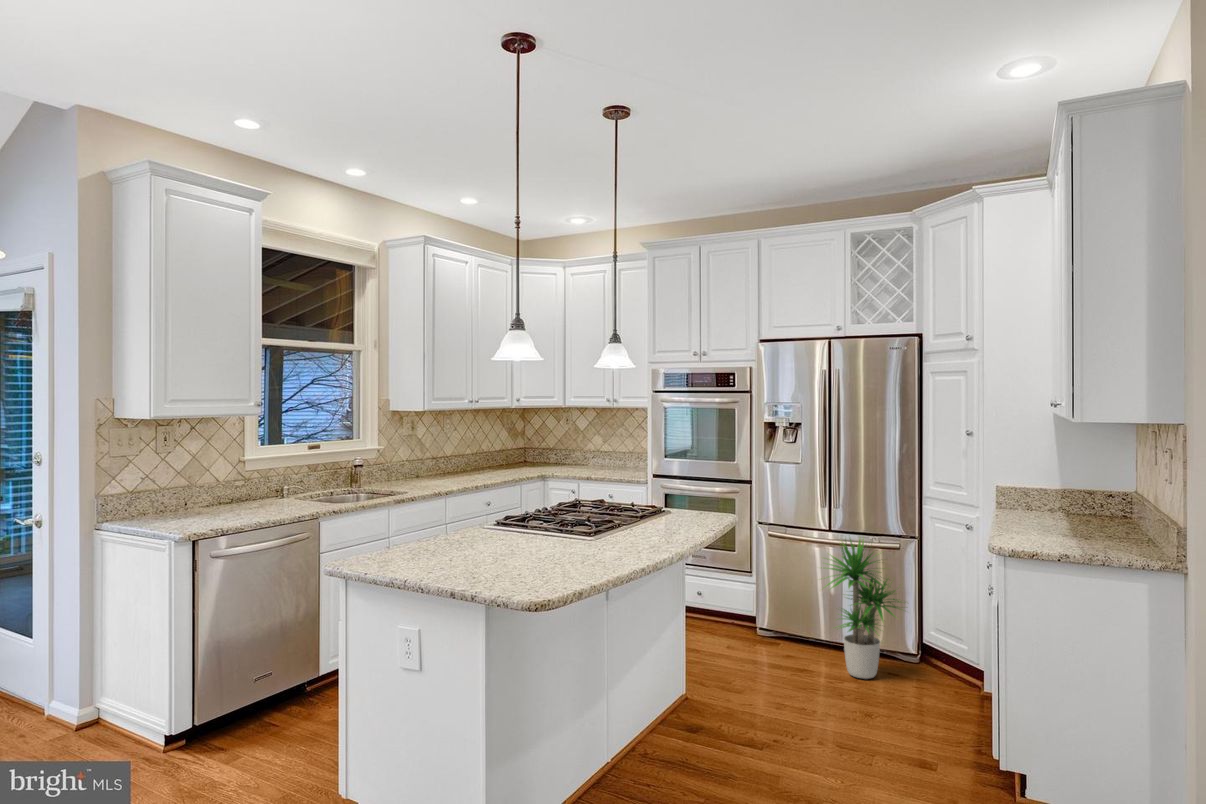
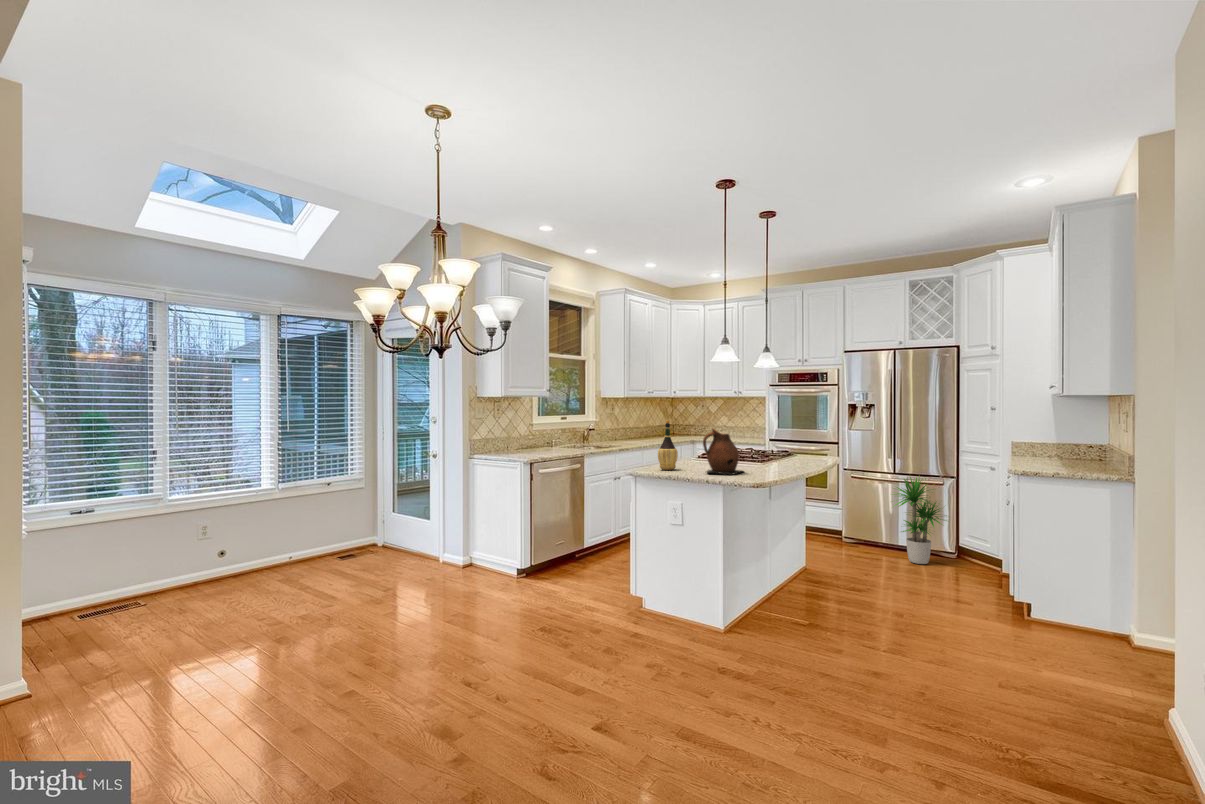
wine bottle: none [375,469,414,564] -> present [658,420,678,470]
ceramic pitcher: none [440,488,524,583] -> present [703,429,743,475]

